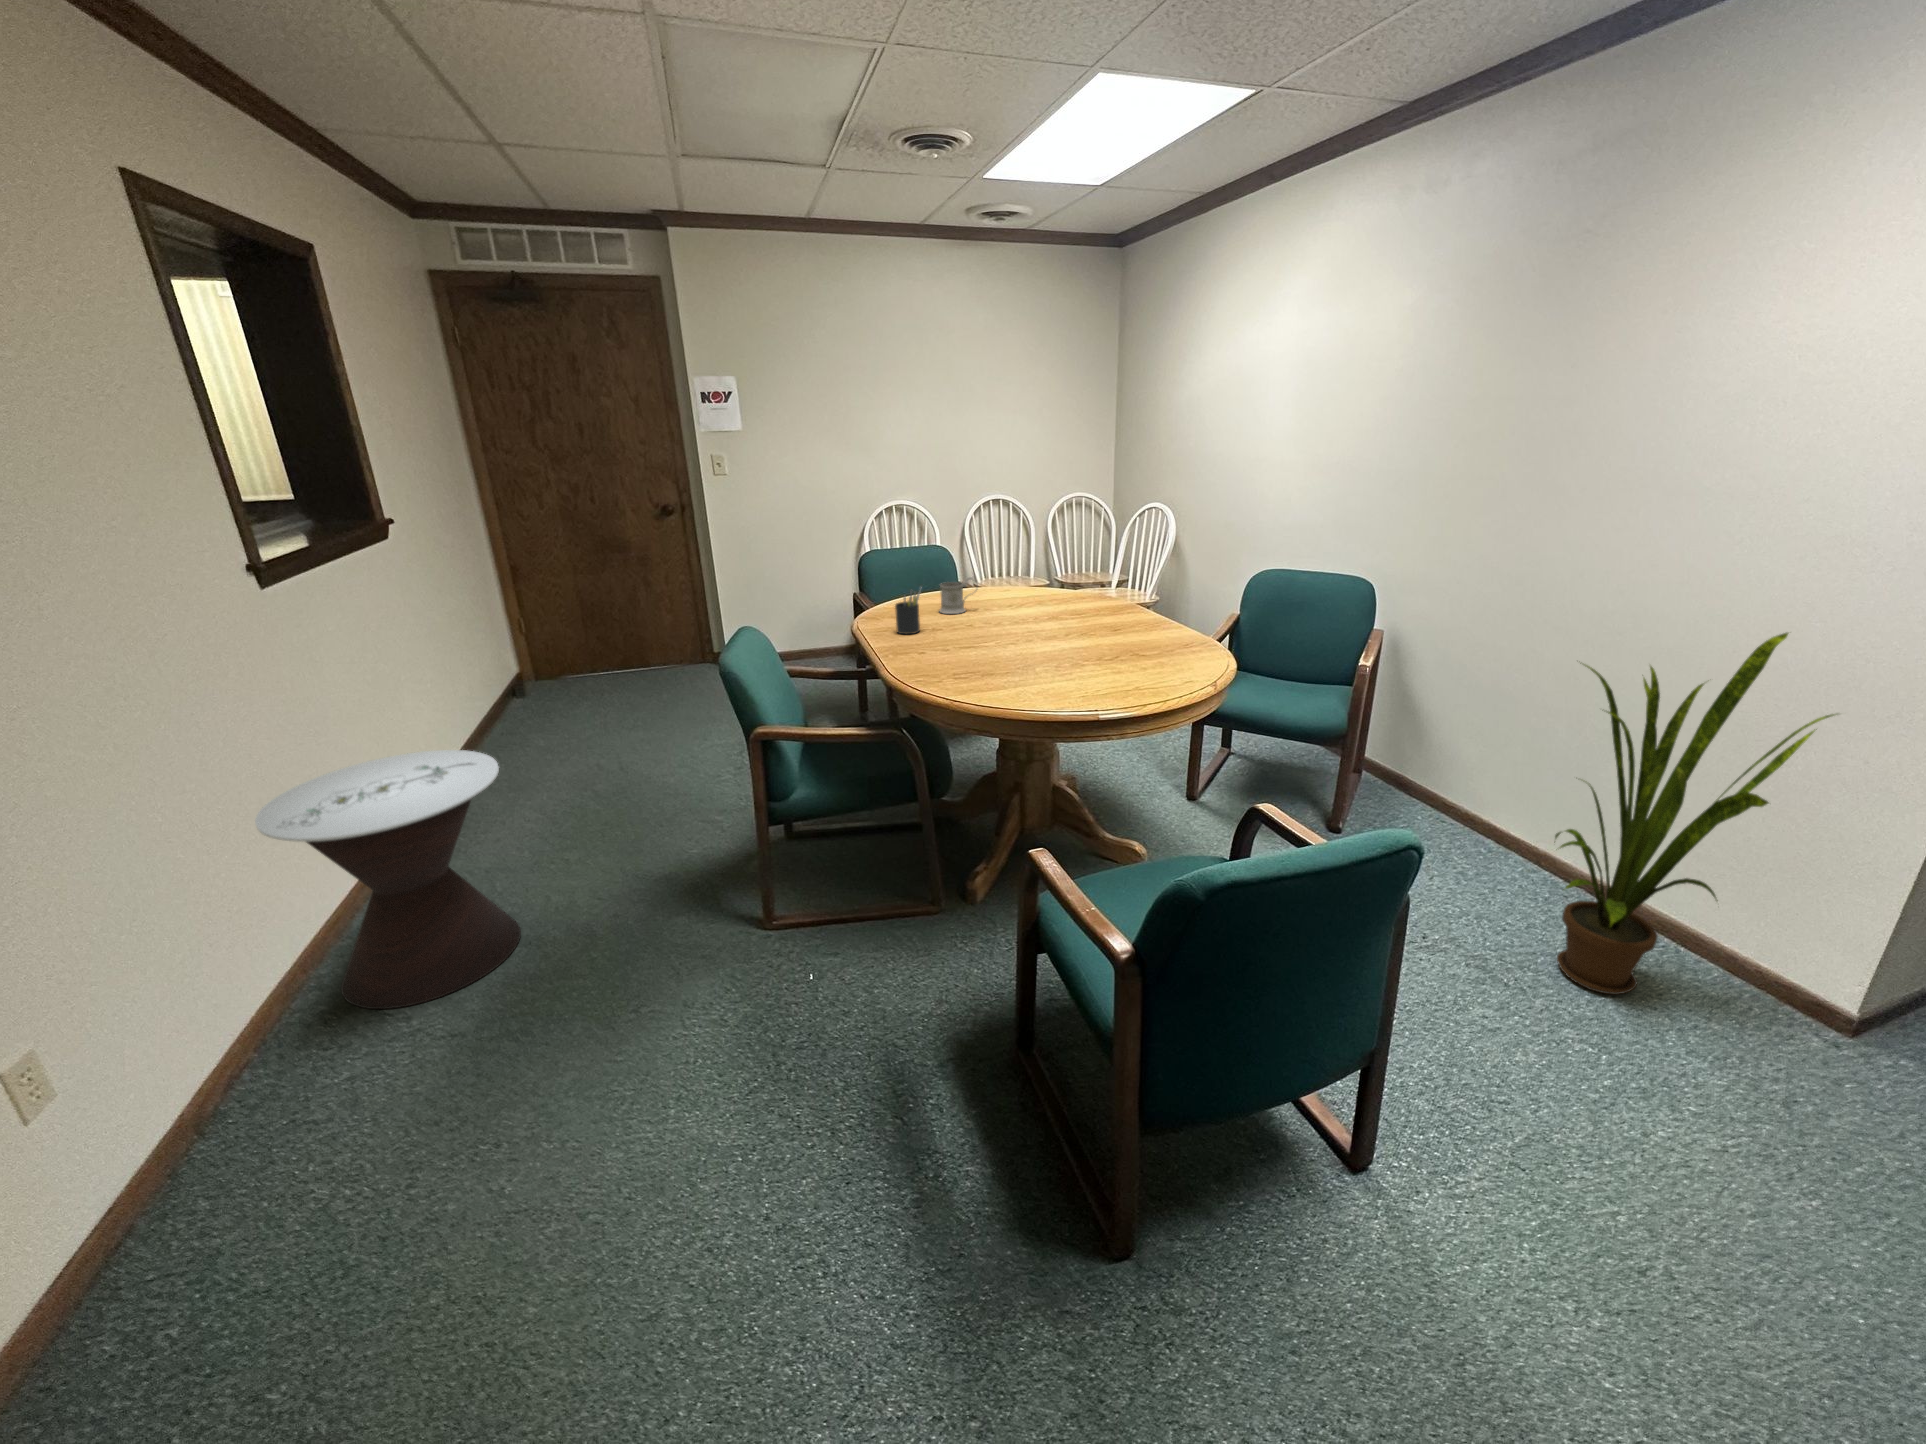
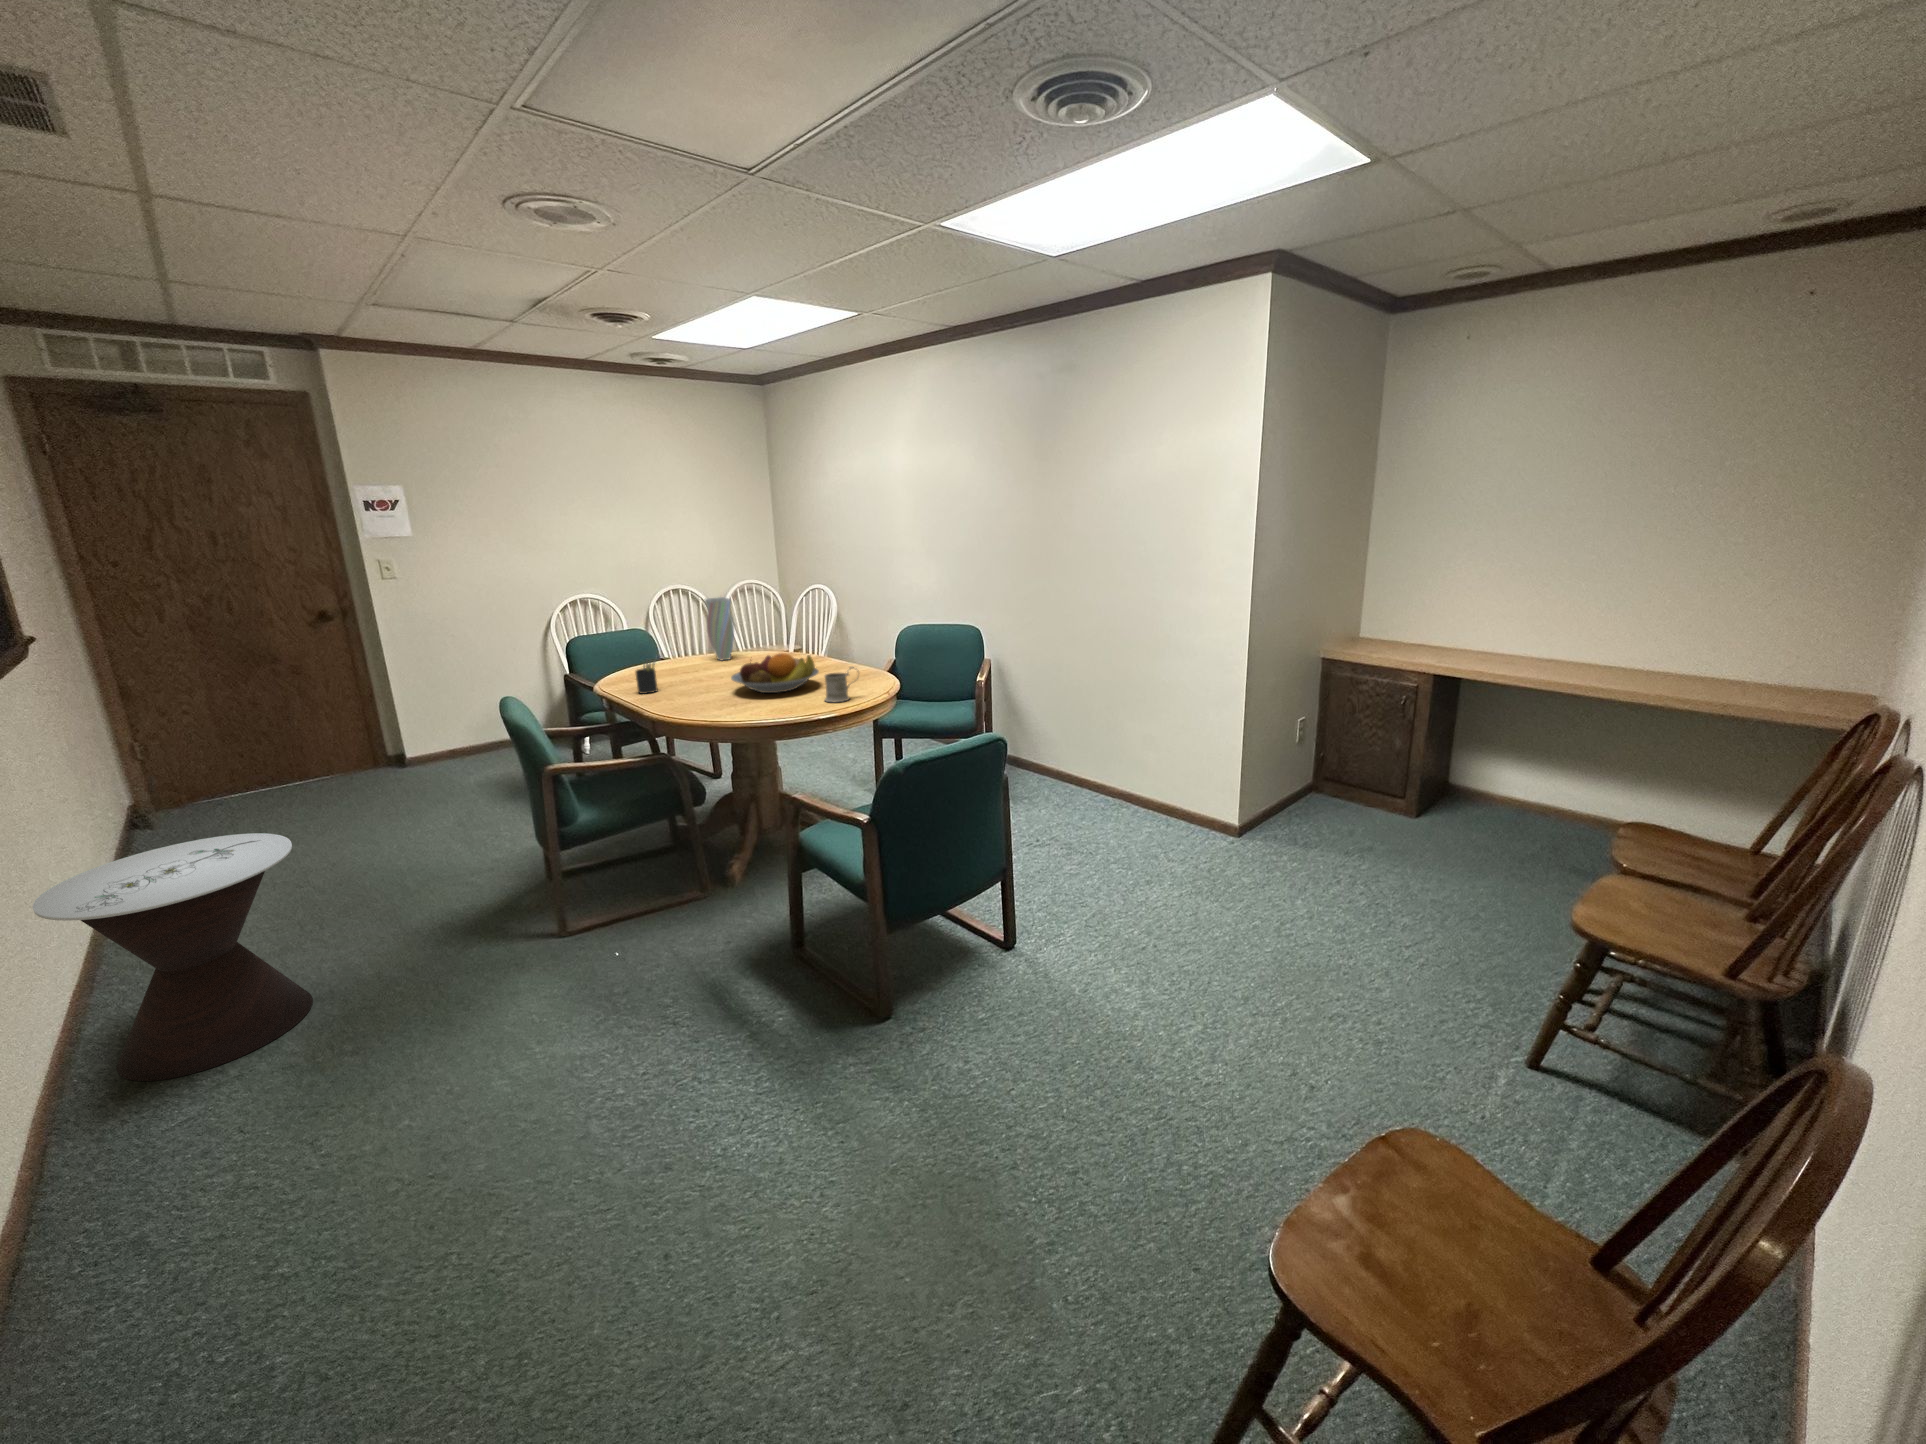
vase: none [999,514,1032,595] -> present [705,597,734,661]
mug: present [939,577,972,614] -> present [825,667,854,702]
fruit bowl: none [1002,600,1120,656] -> present [731,653,819,693]
house plant: present [1555,633,1835,995] -> none [1086,631,1195,844]

